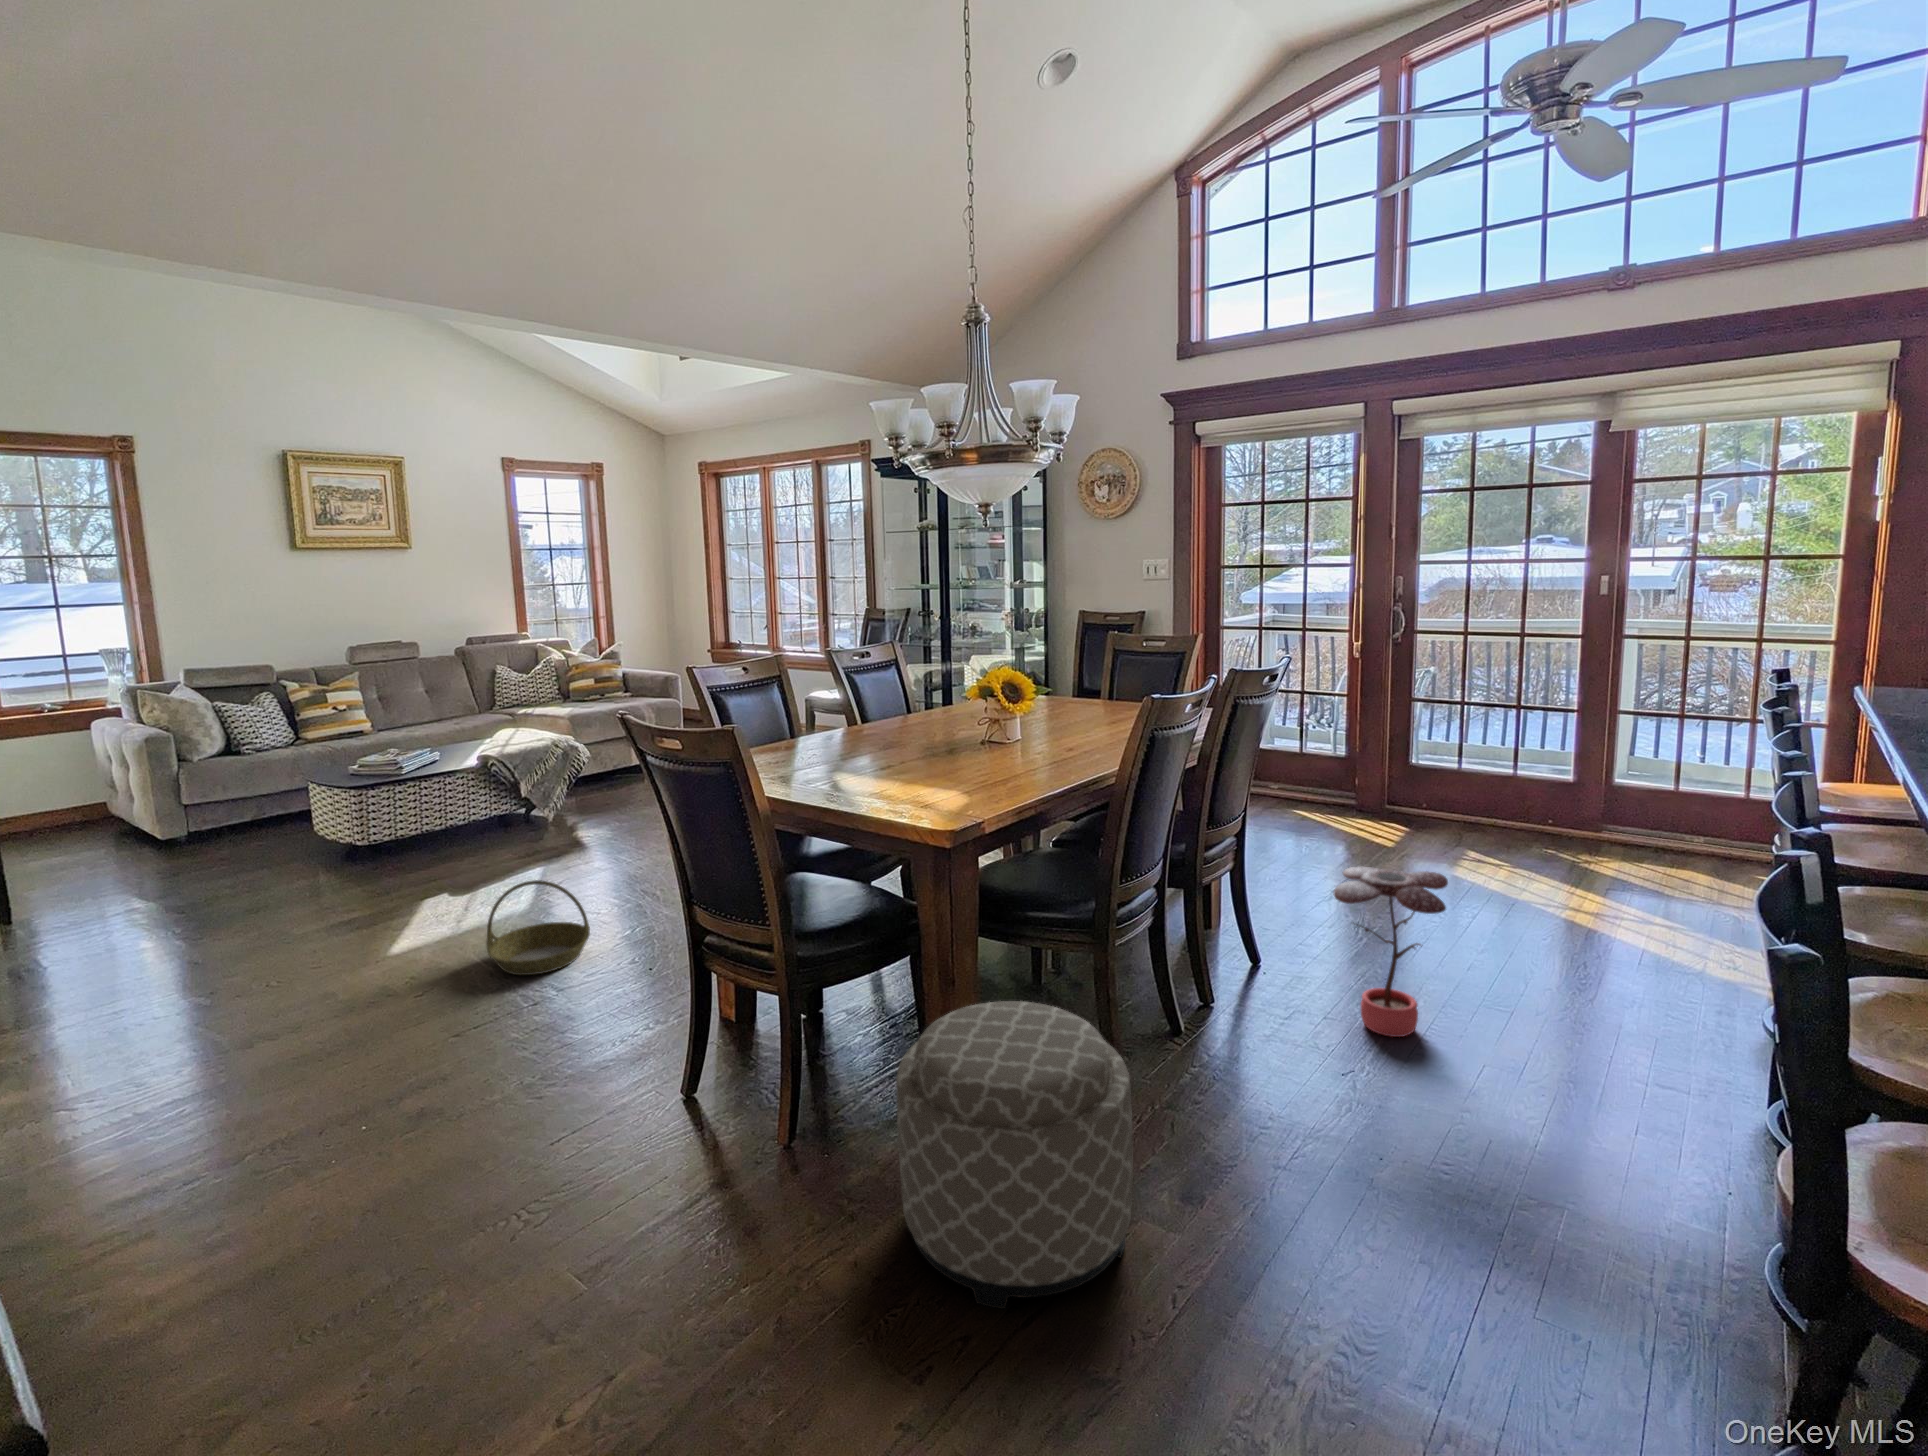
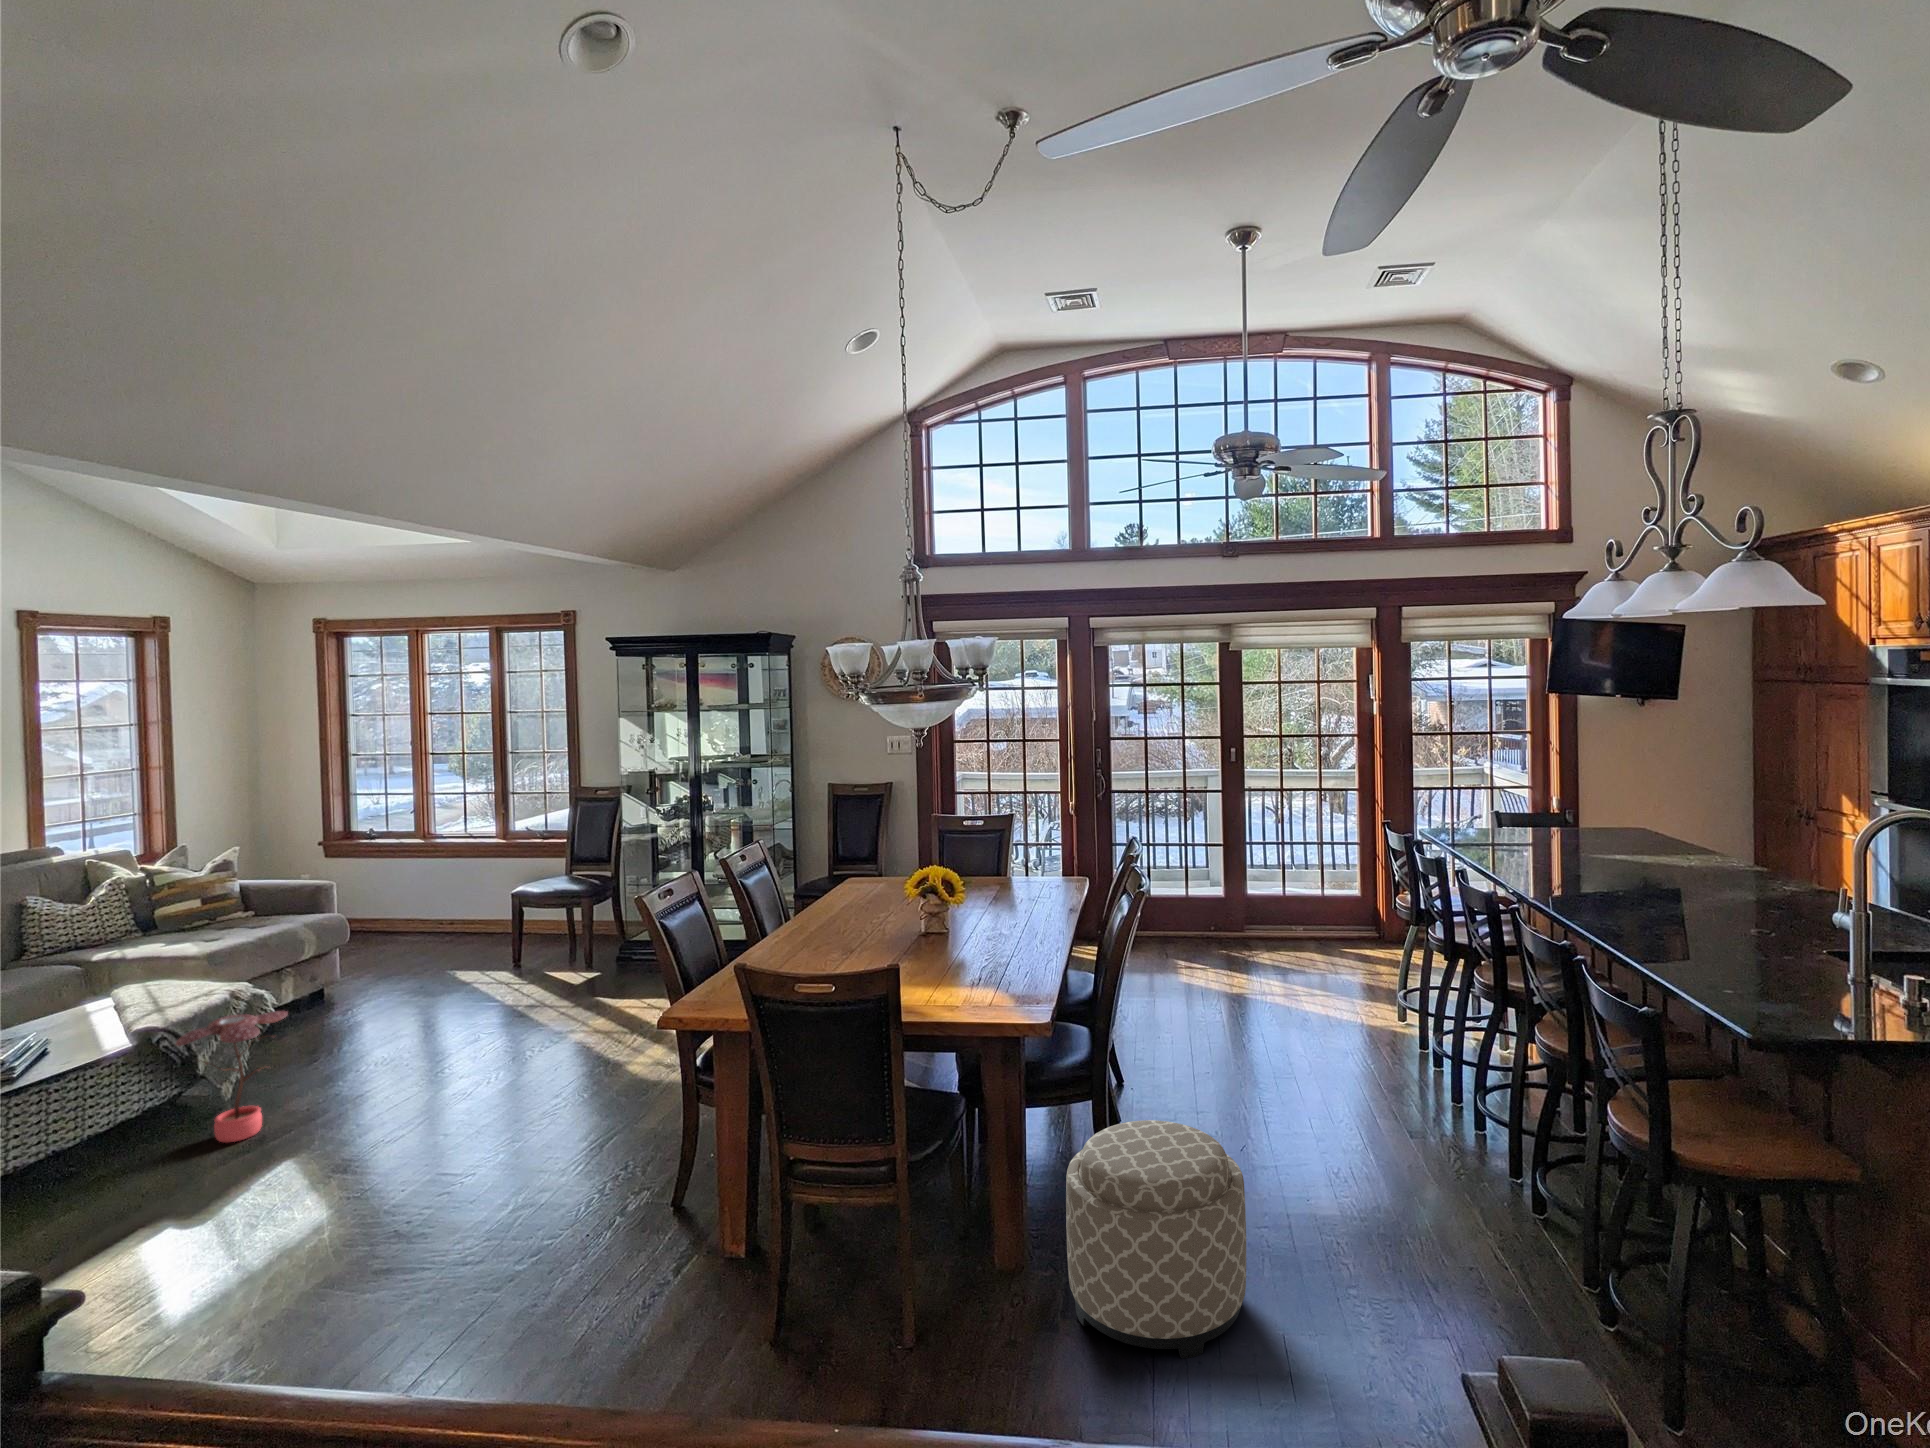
potted plant: present [1333,867,1448,1037] -> present [176,1011,288,1143]
basket: present [487,880,590,975] -> none [372,1152,504,1278]

